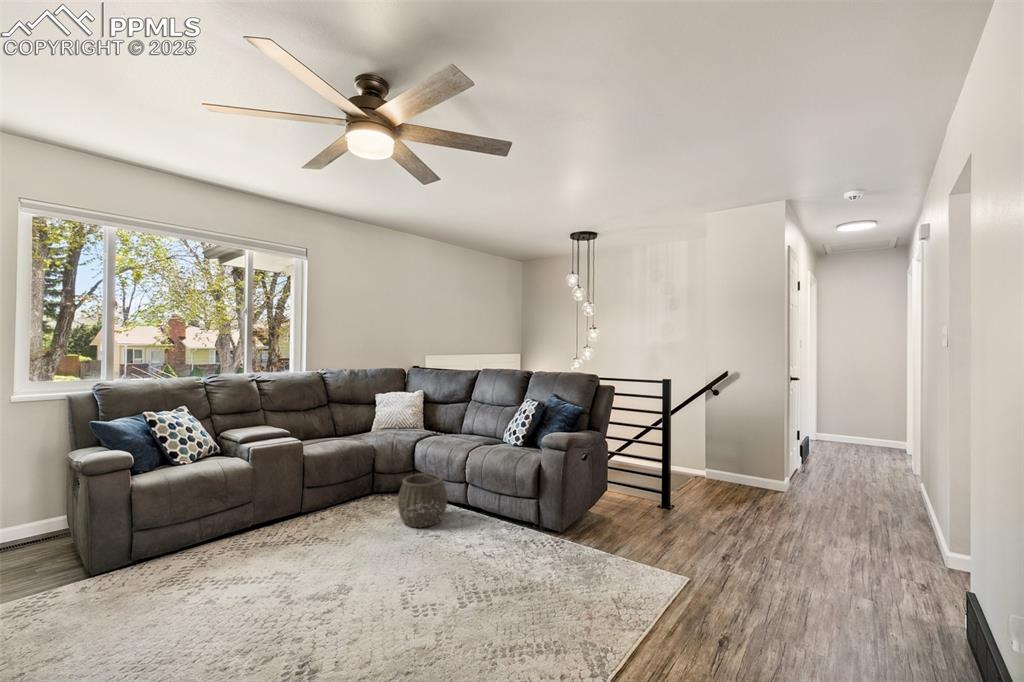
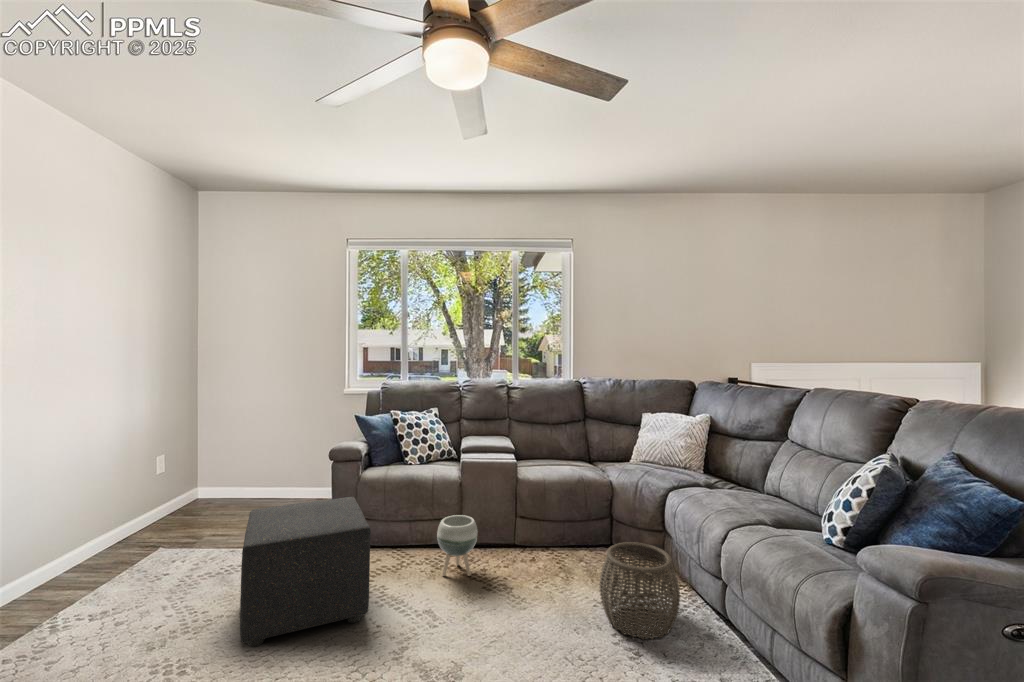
planter: none [249,492,288,546] -> present [437,515,478,576]
ottoman: none [51,498,237,644] -> present [240,497,371,647]

